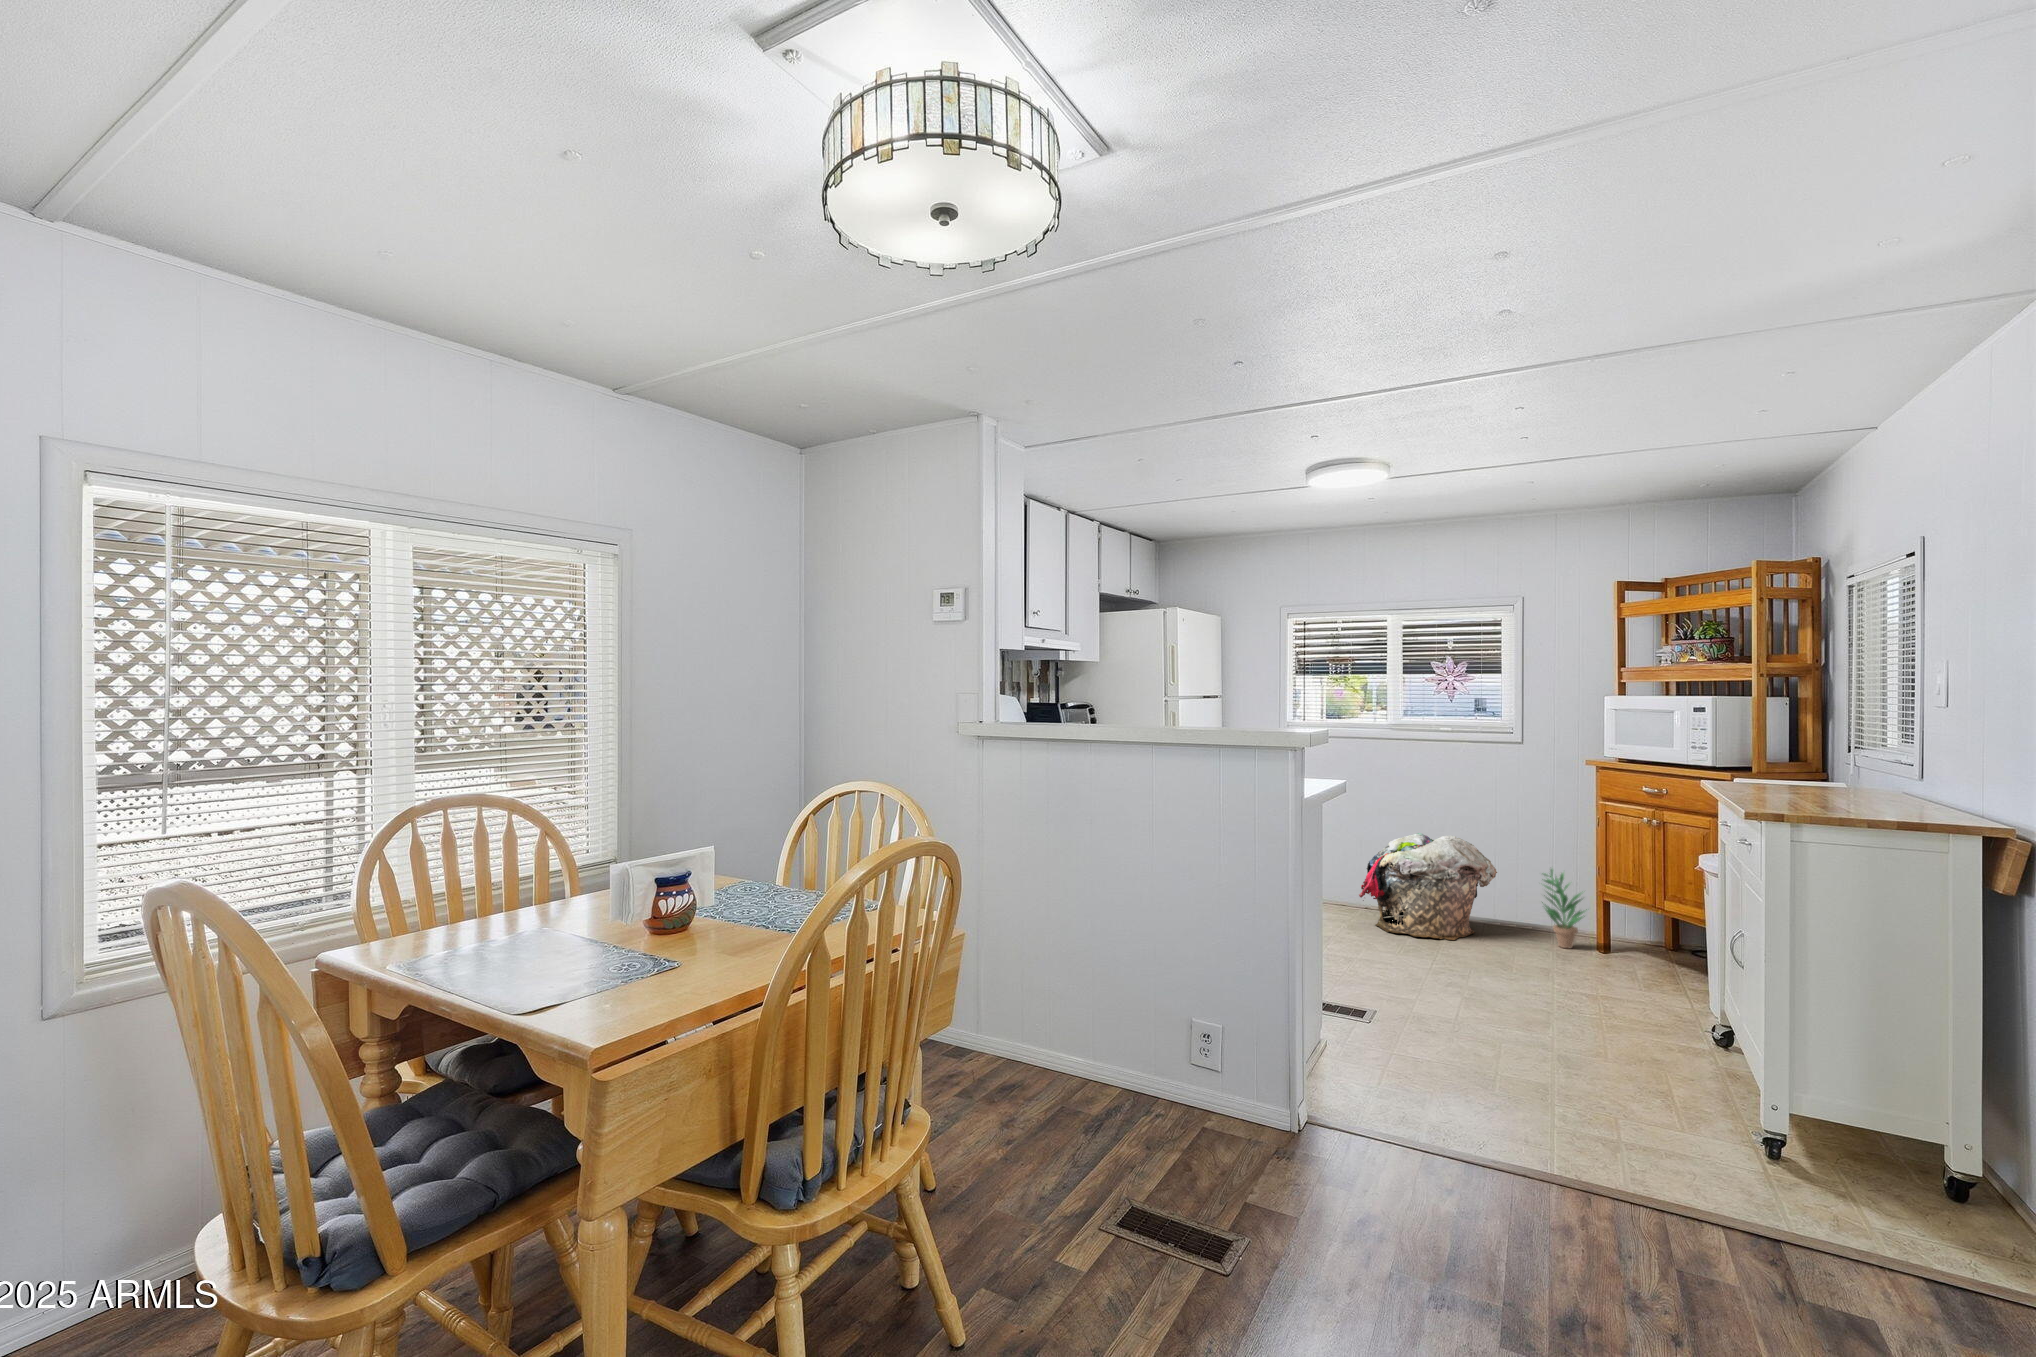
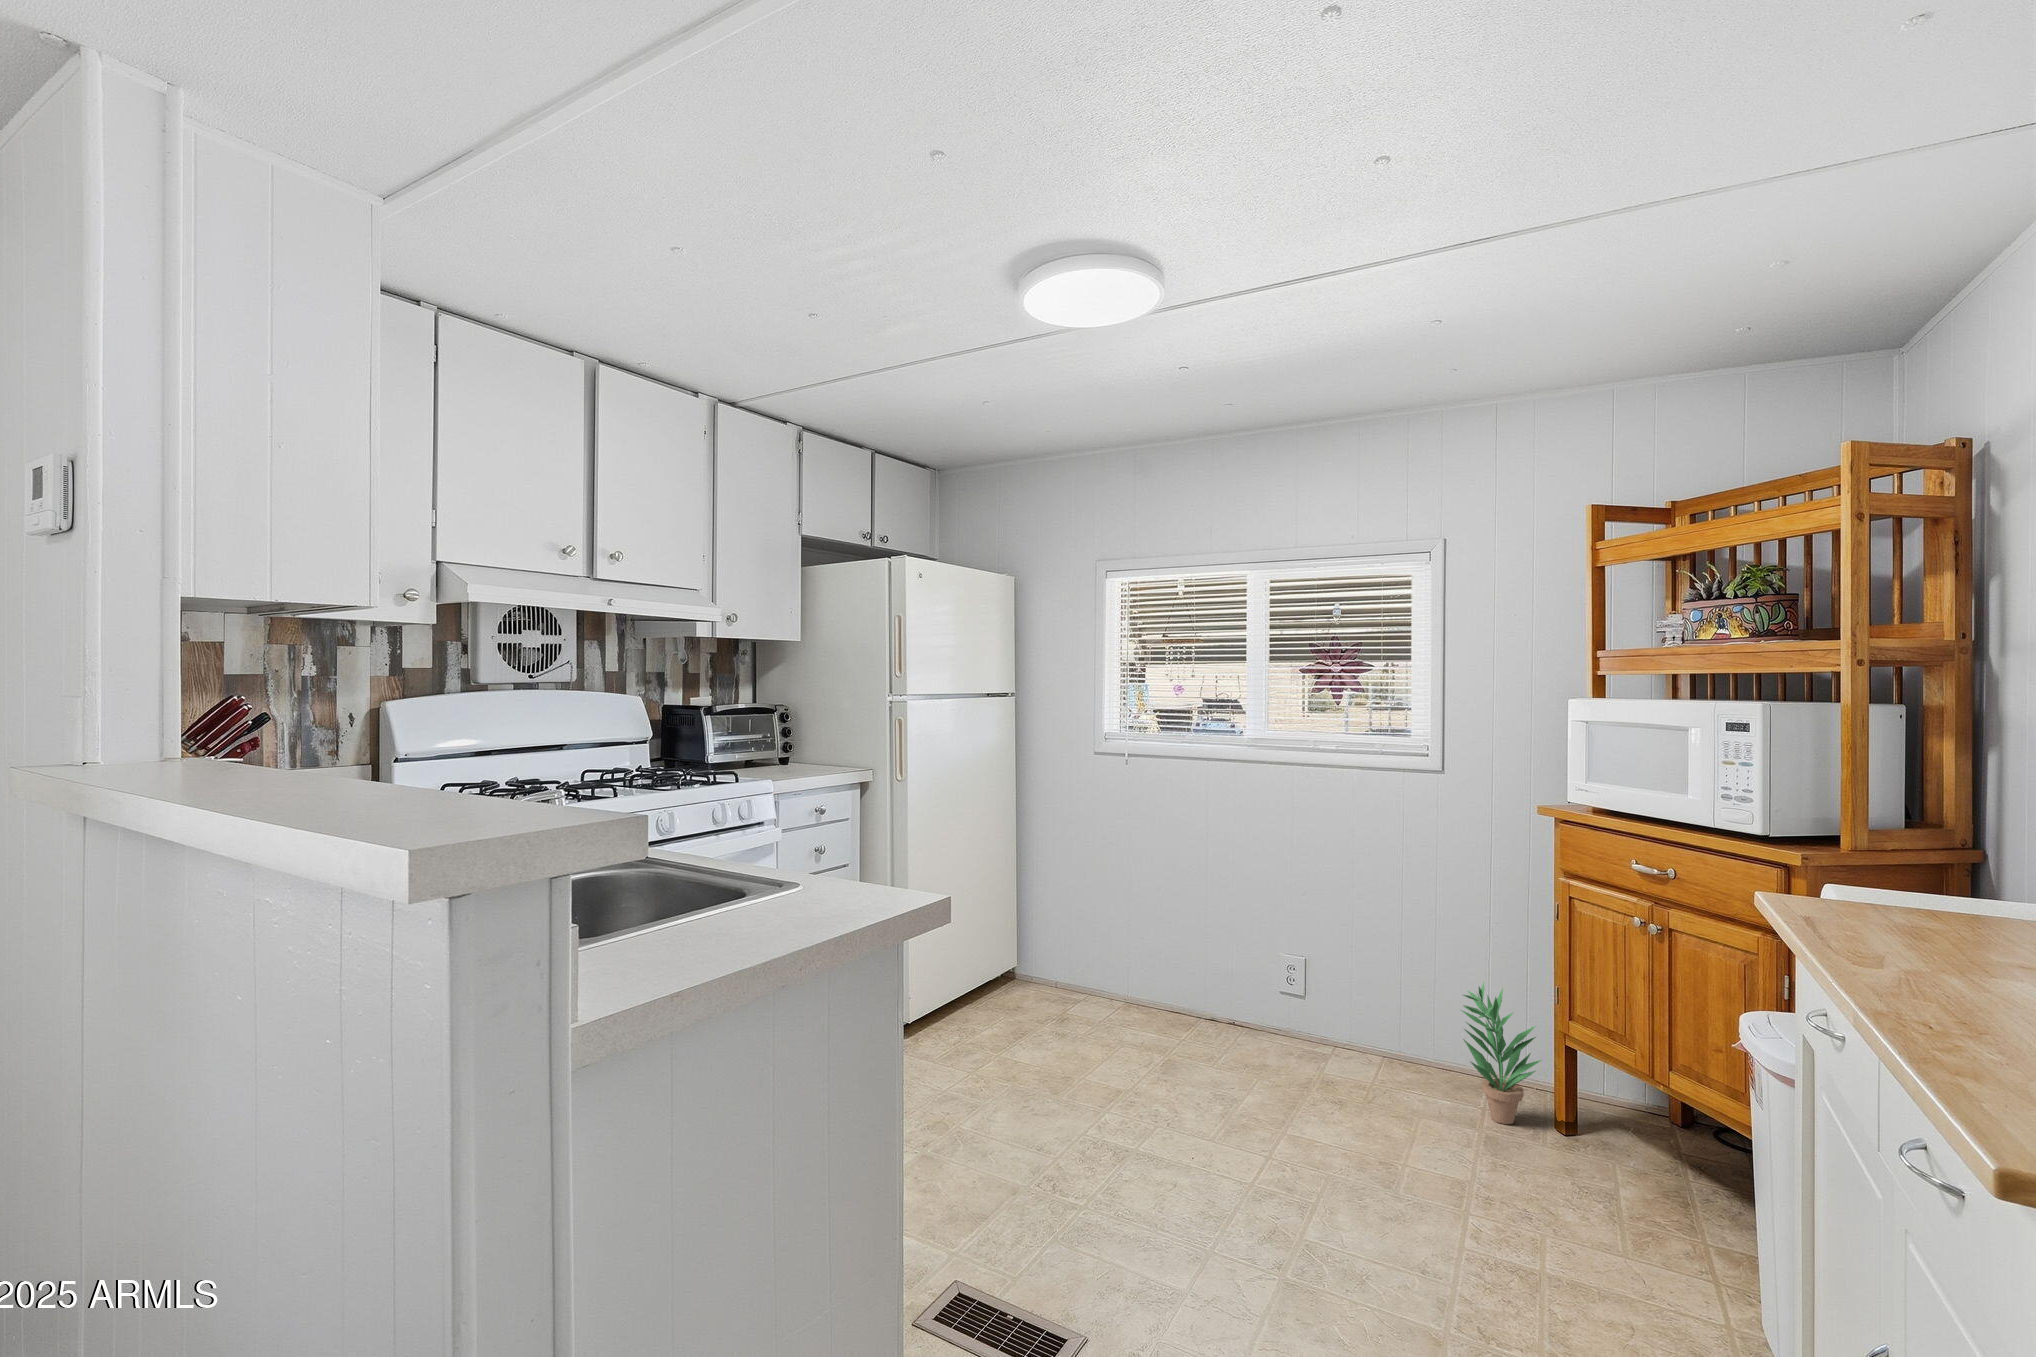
laundry basket: present [1359,833,1497,940] -> none [1181,914,1400,1102]

